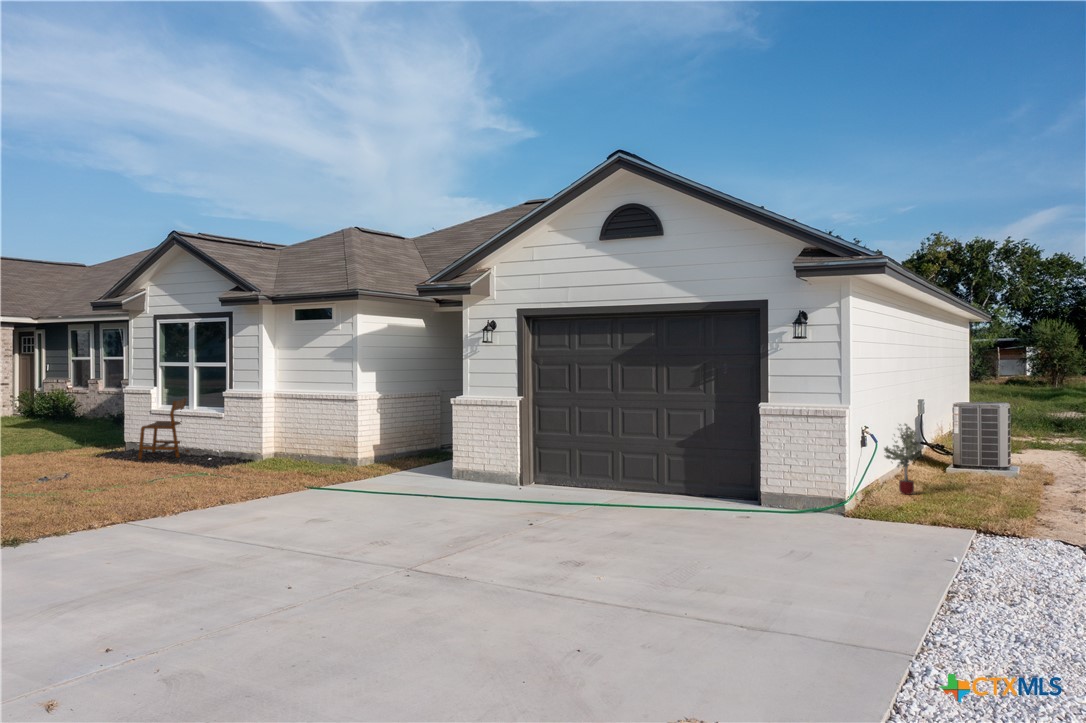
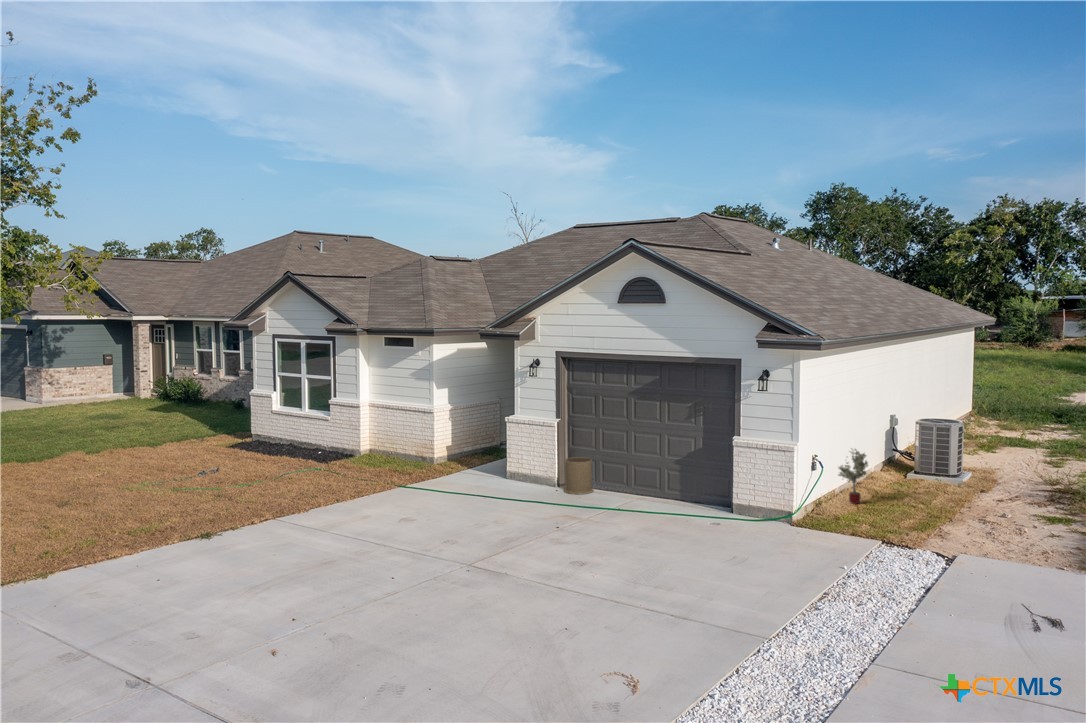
bench: present [138,398,189,459] -> none [266,402,303,453]
trash can: none [529,445,568,491] -> present [564,457,593,494]

